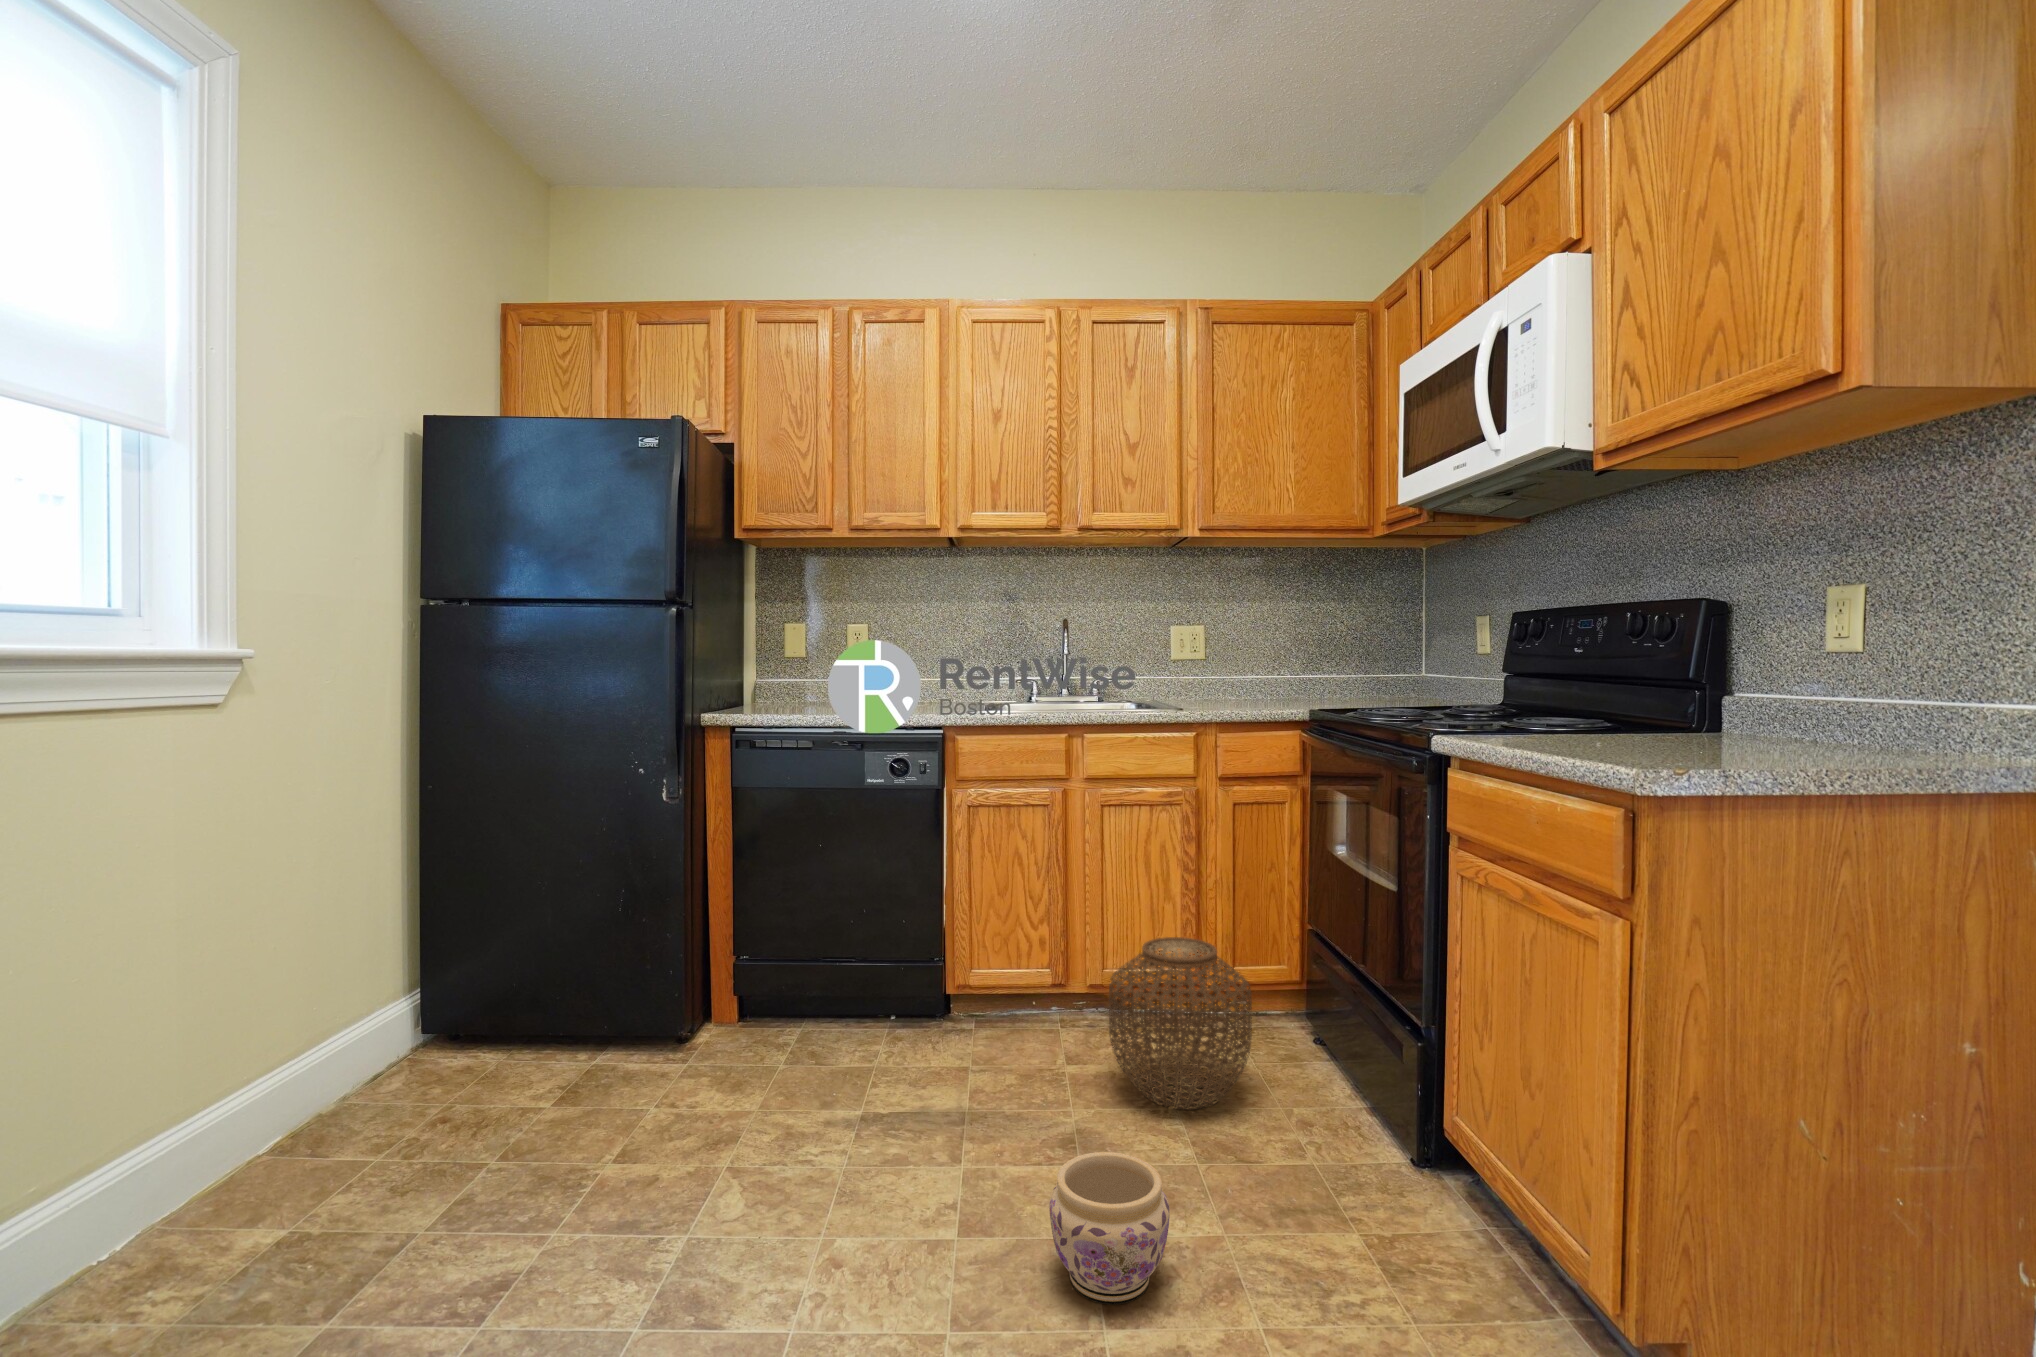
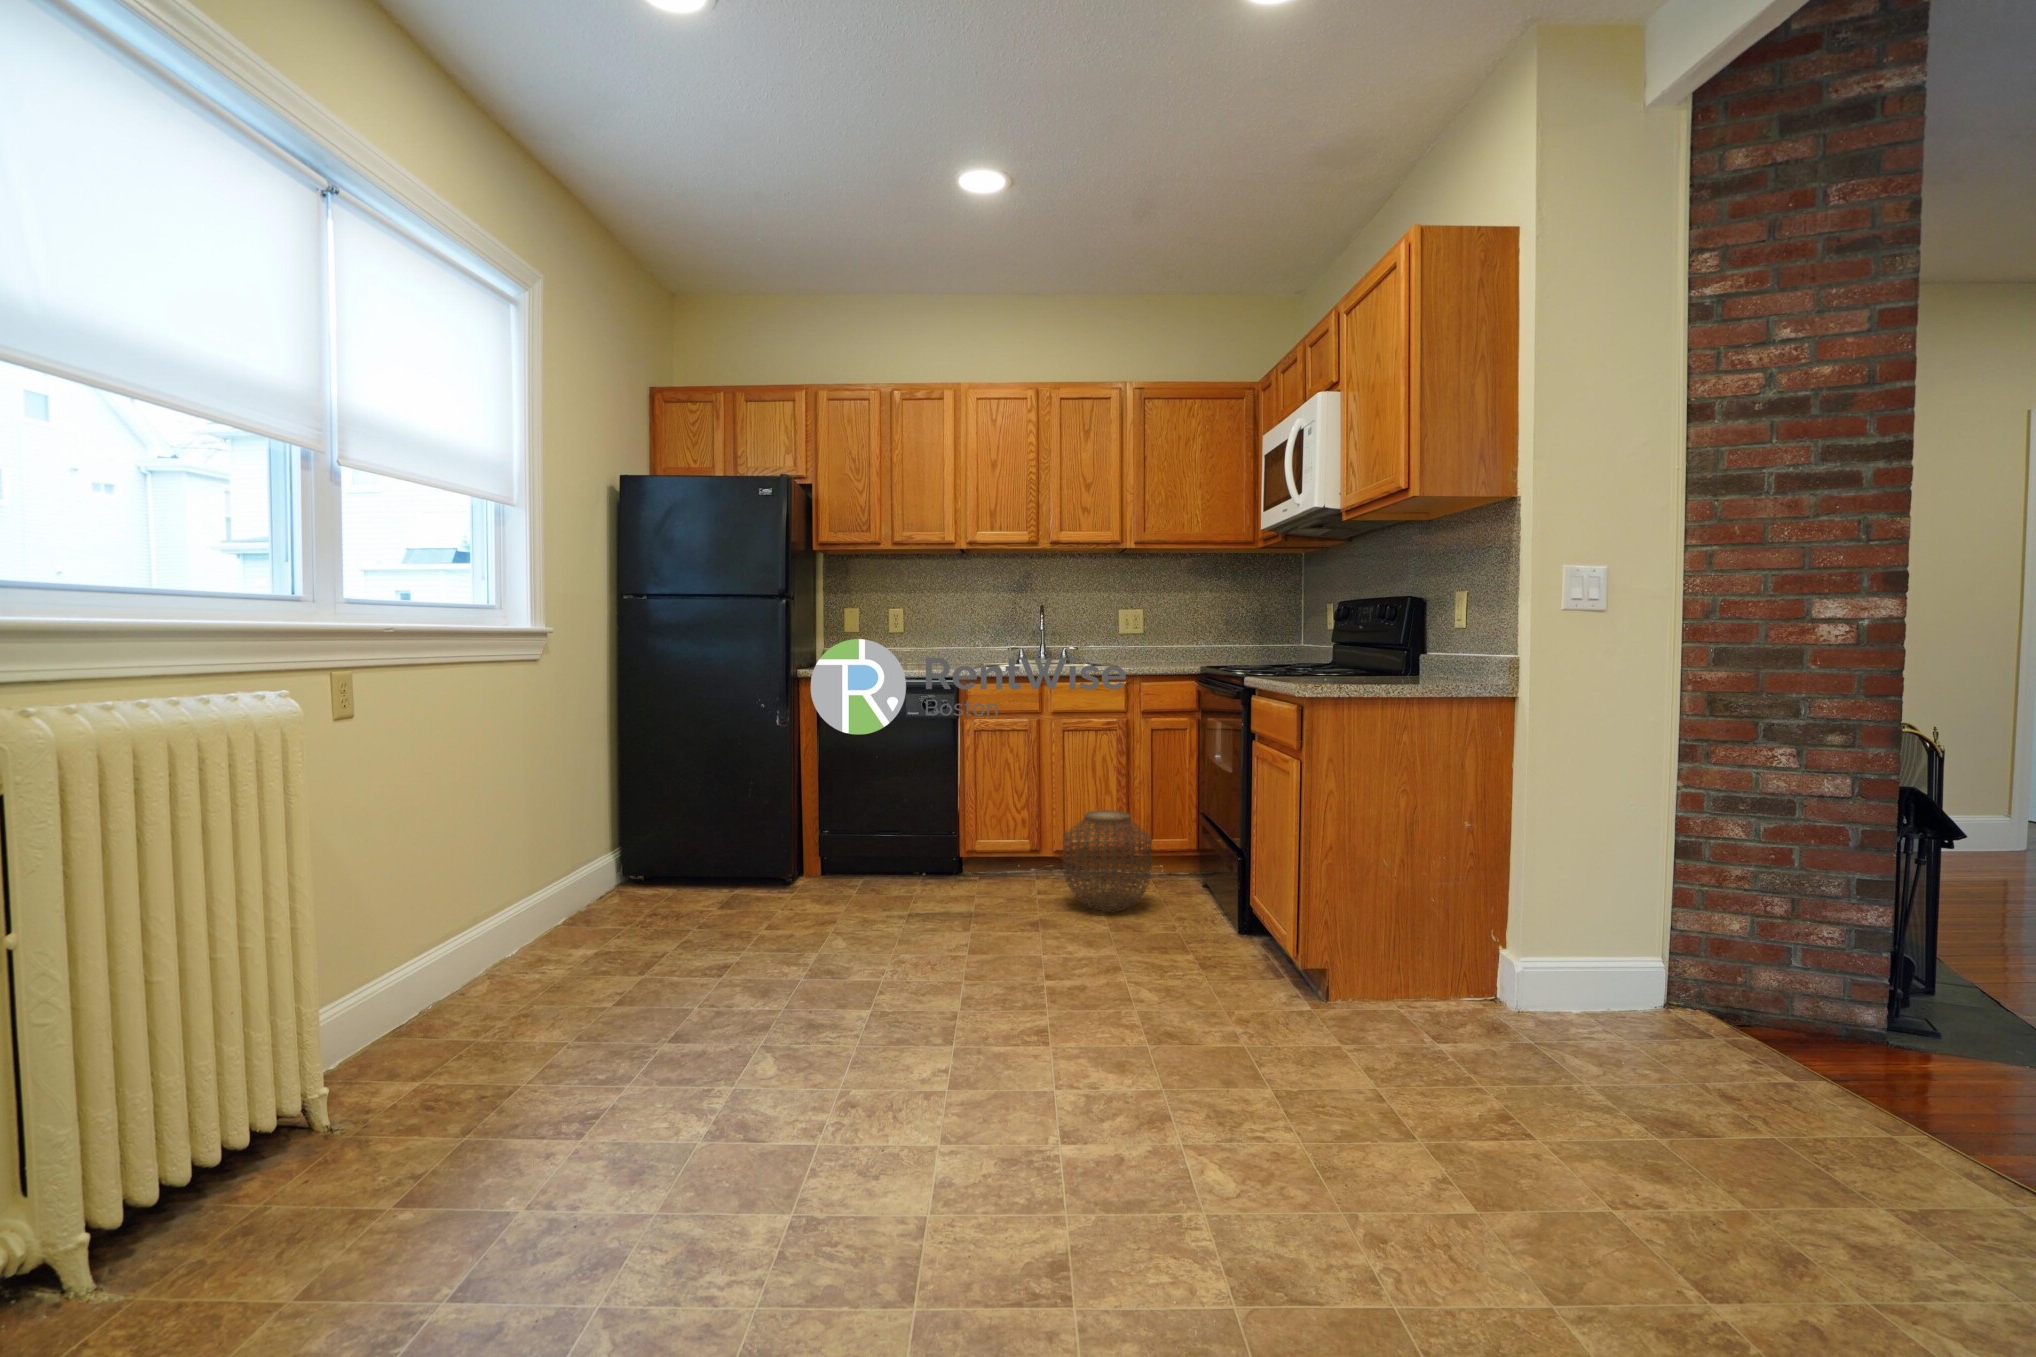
planter: present [1049,1152,1170,1304] -> none [1019,905,1084,974]

